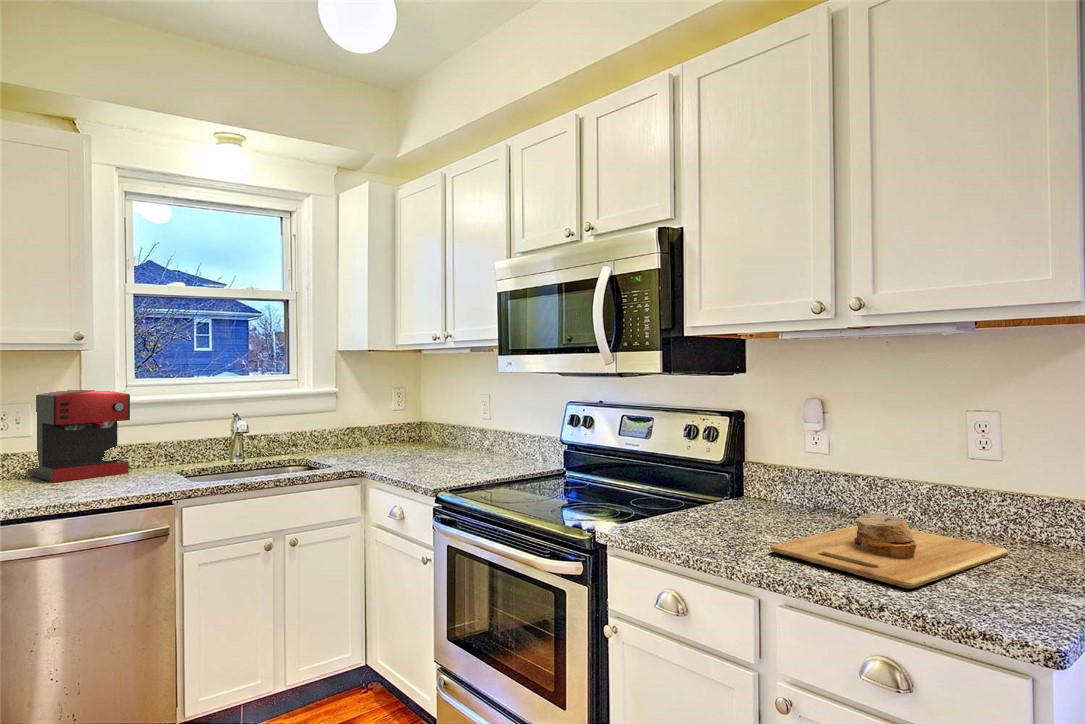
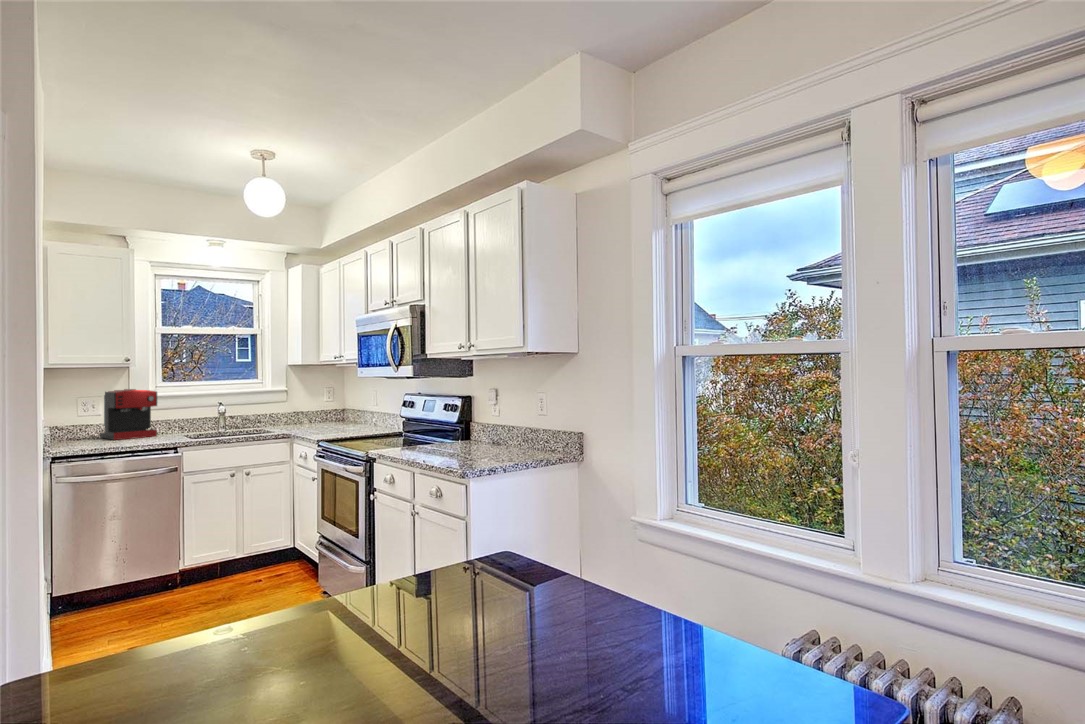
cutting board: present [771,513,1008,588] -> none [426,438,527,462]

